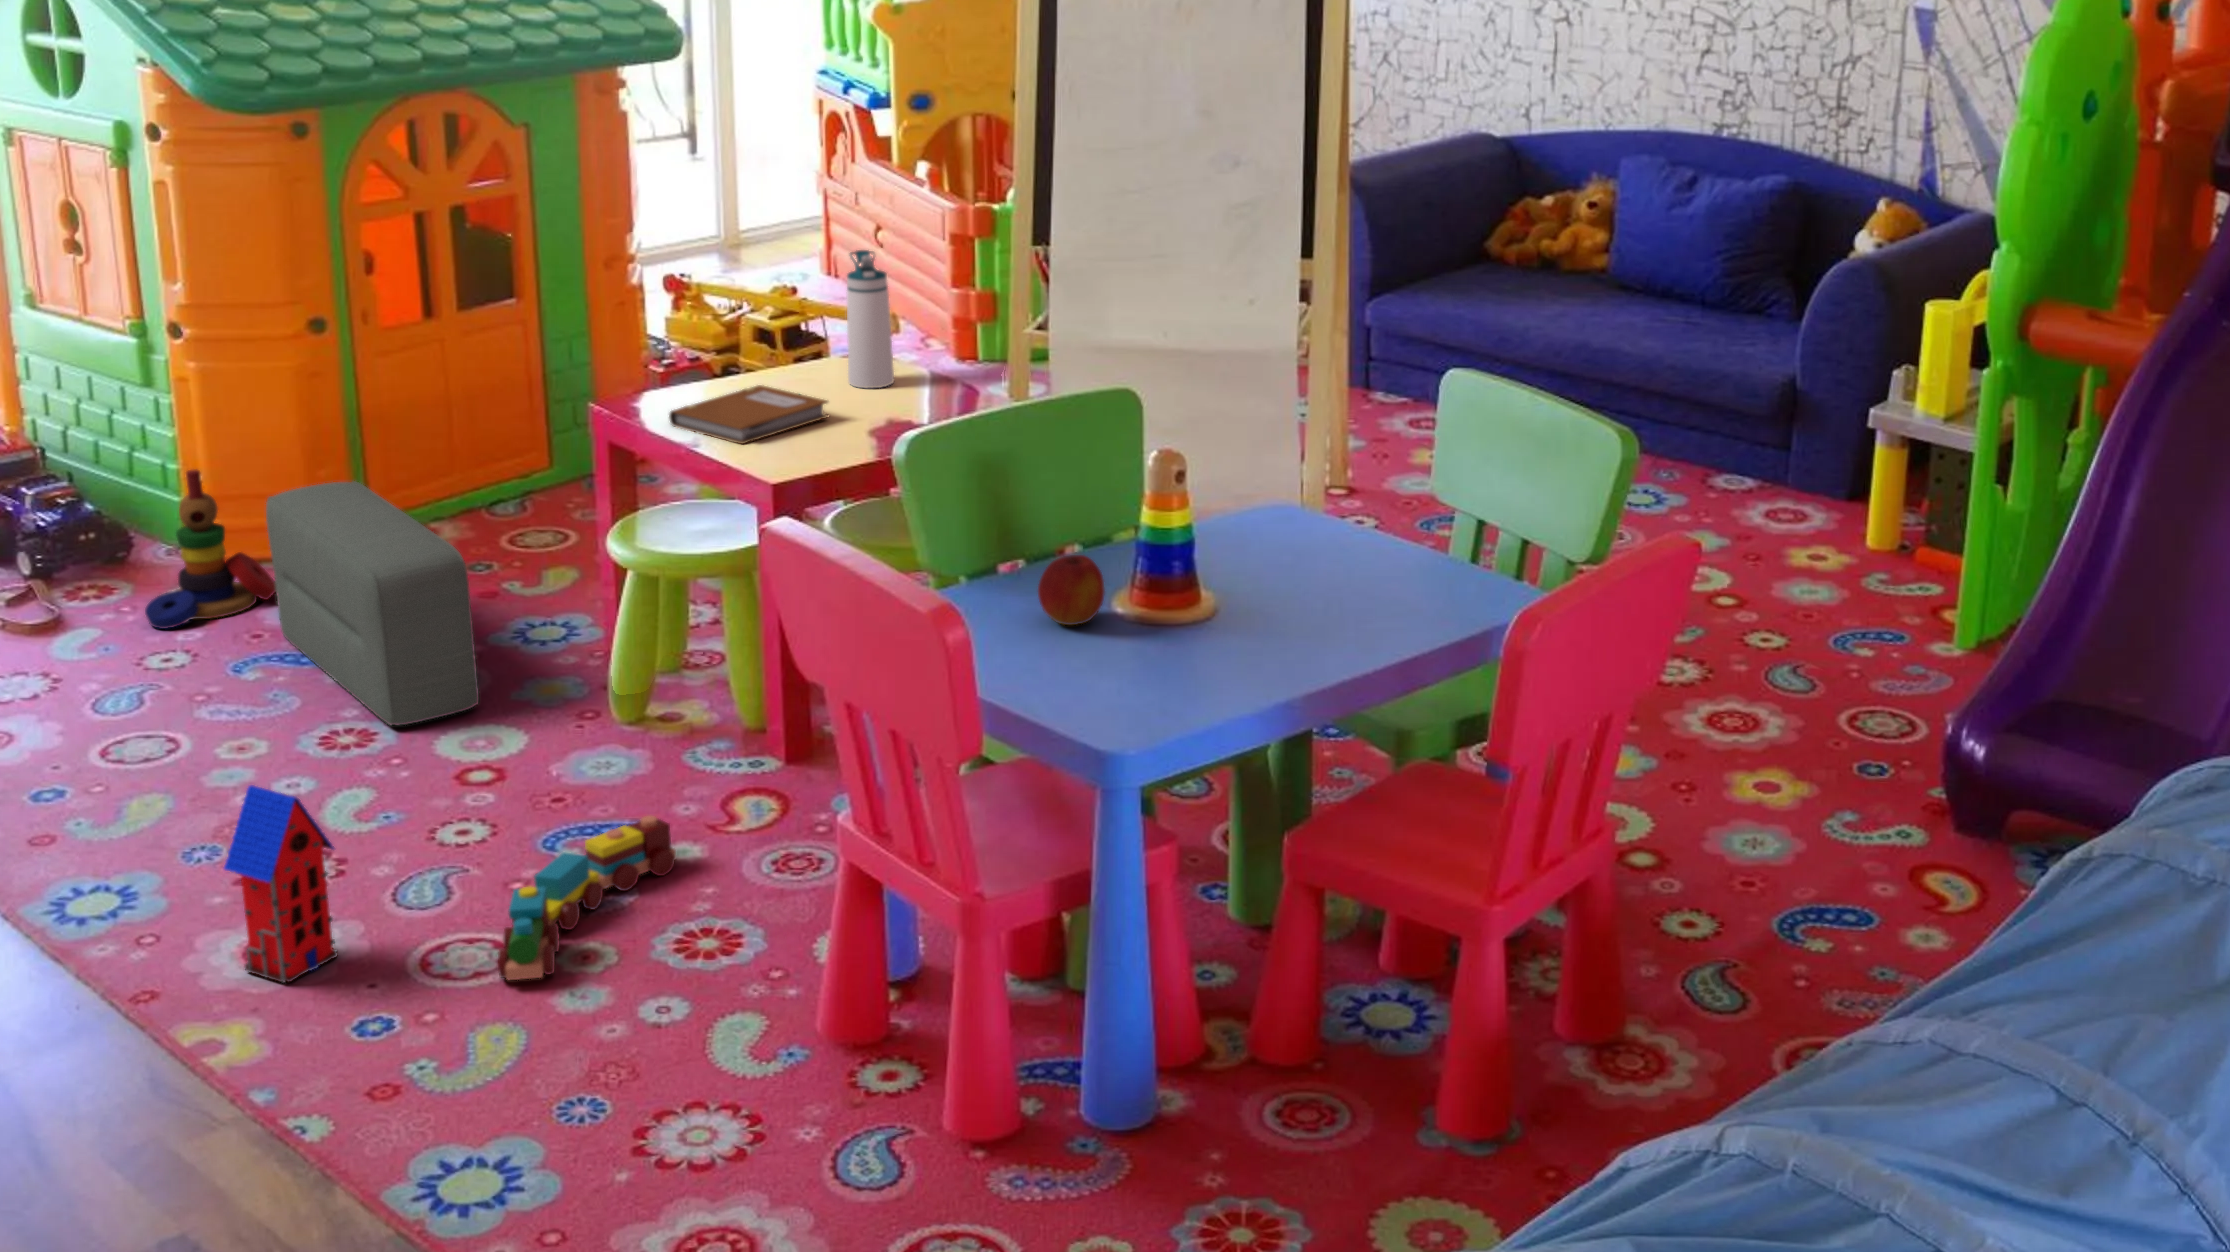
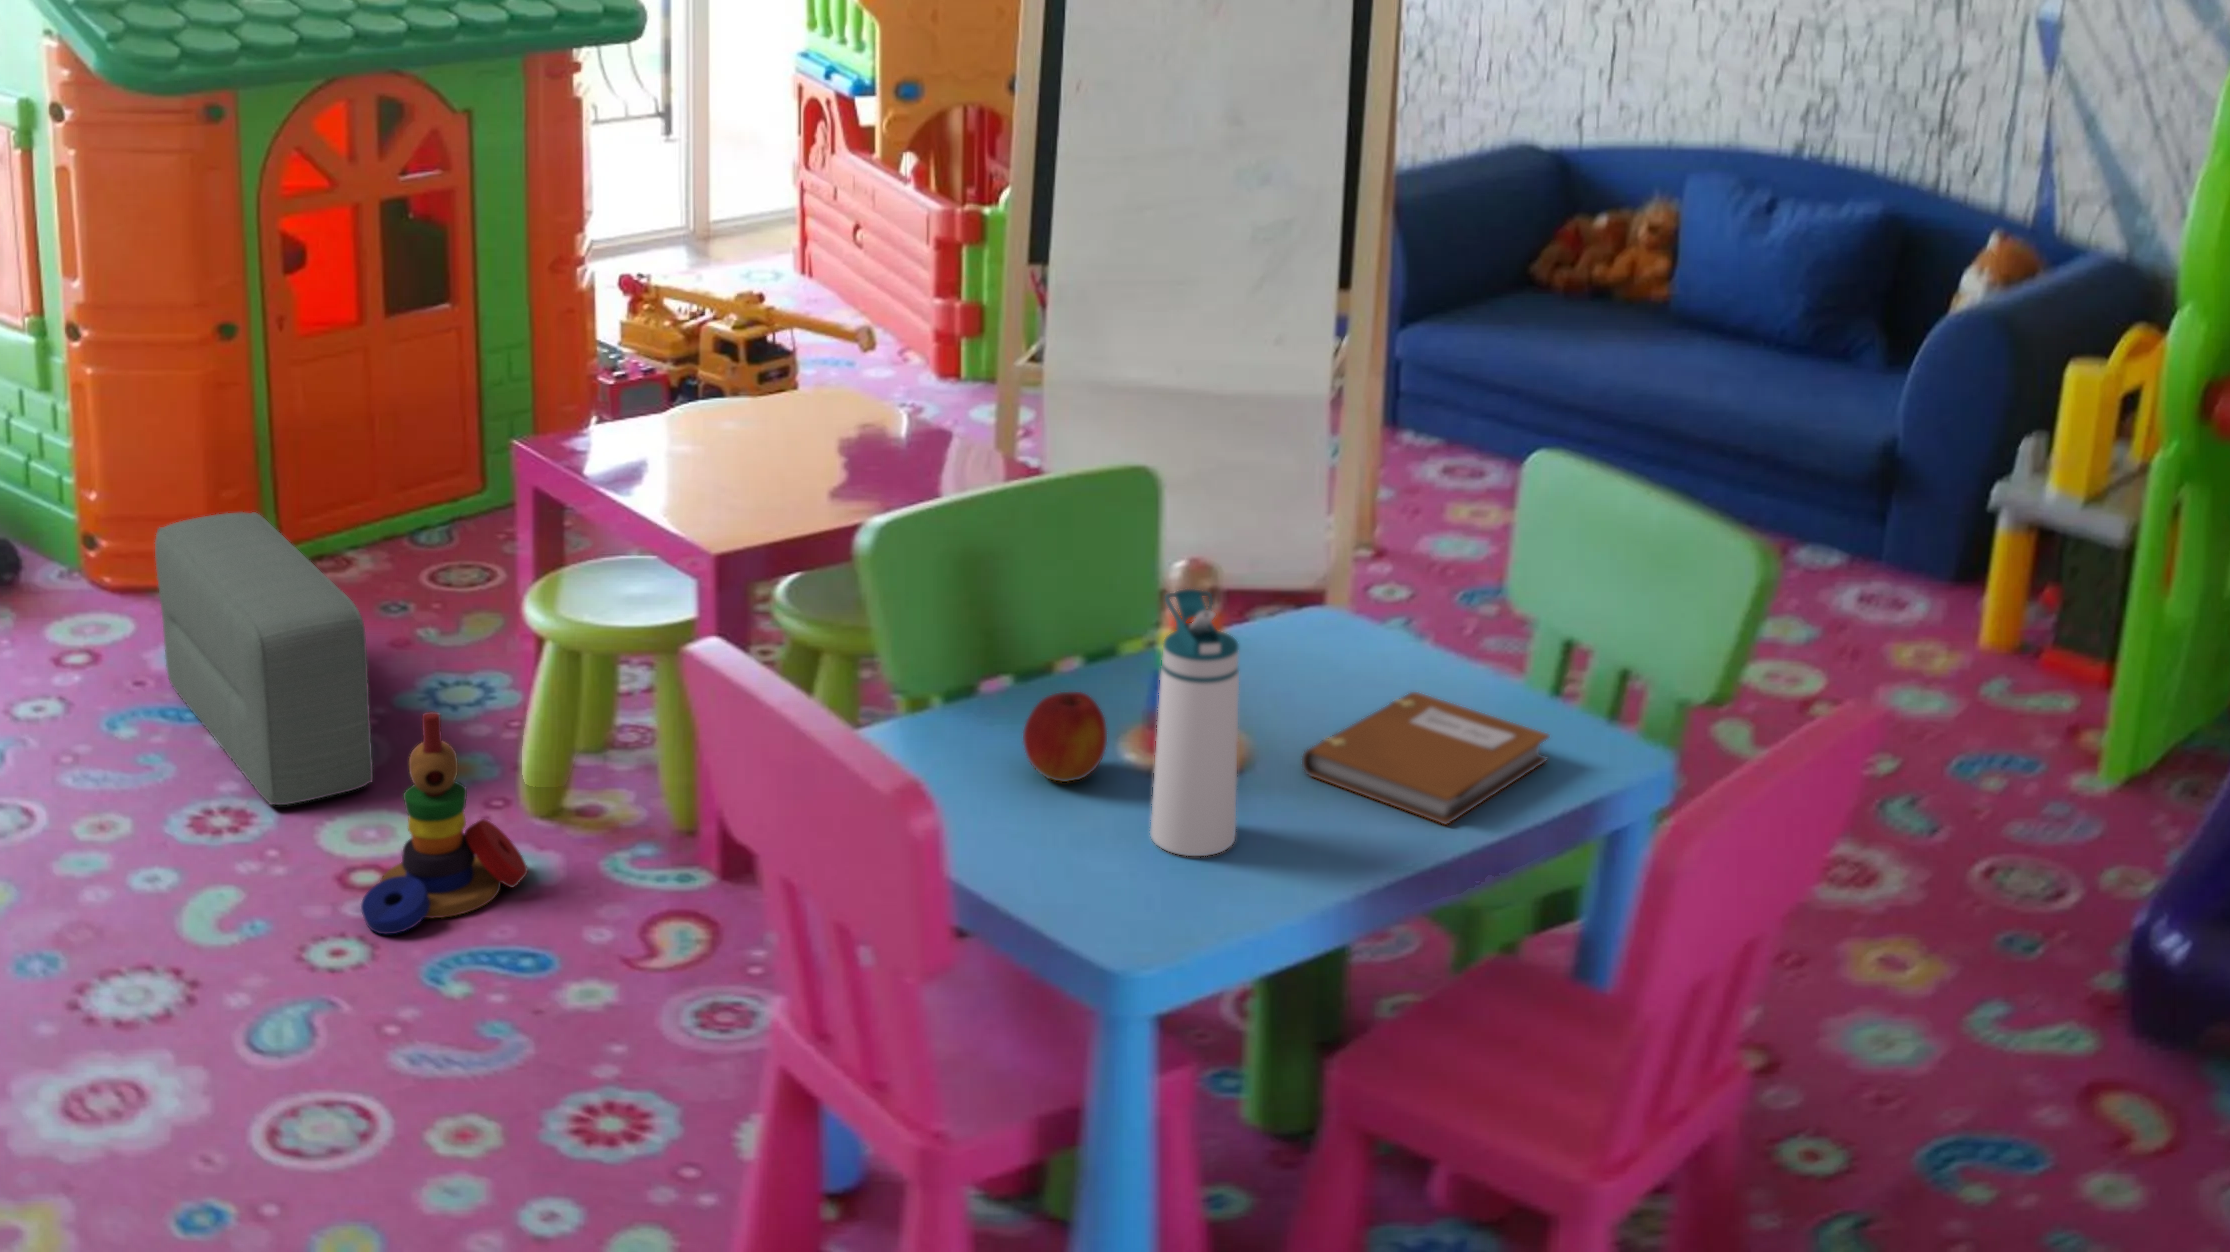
water bottle: present [847,250,894,388] -> present [1150,589,1239,856]
notebook: present [669,385,828,444] -> present [1302,692,1549,825]
stacking toy: present [145,469,276,629] -> present [361,712,528,934]
toy house: present [224,785,338,982] -> none [38,911,173,1152]
toy train: present [498,816,676,980] -> none [353,950,577,1167]

